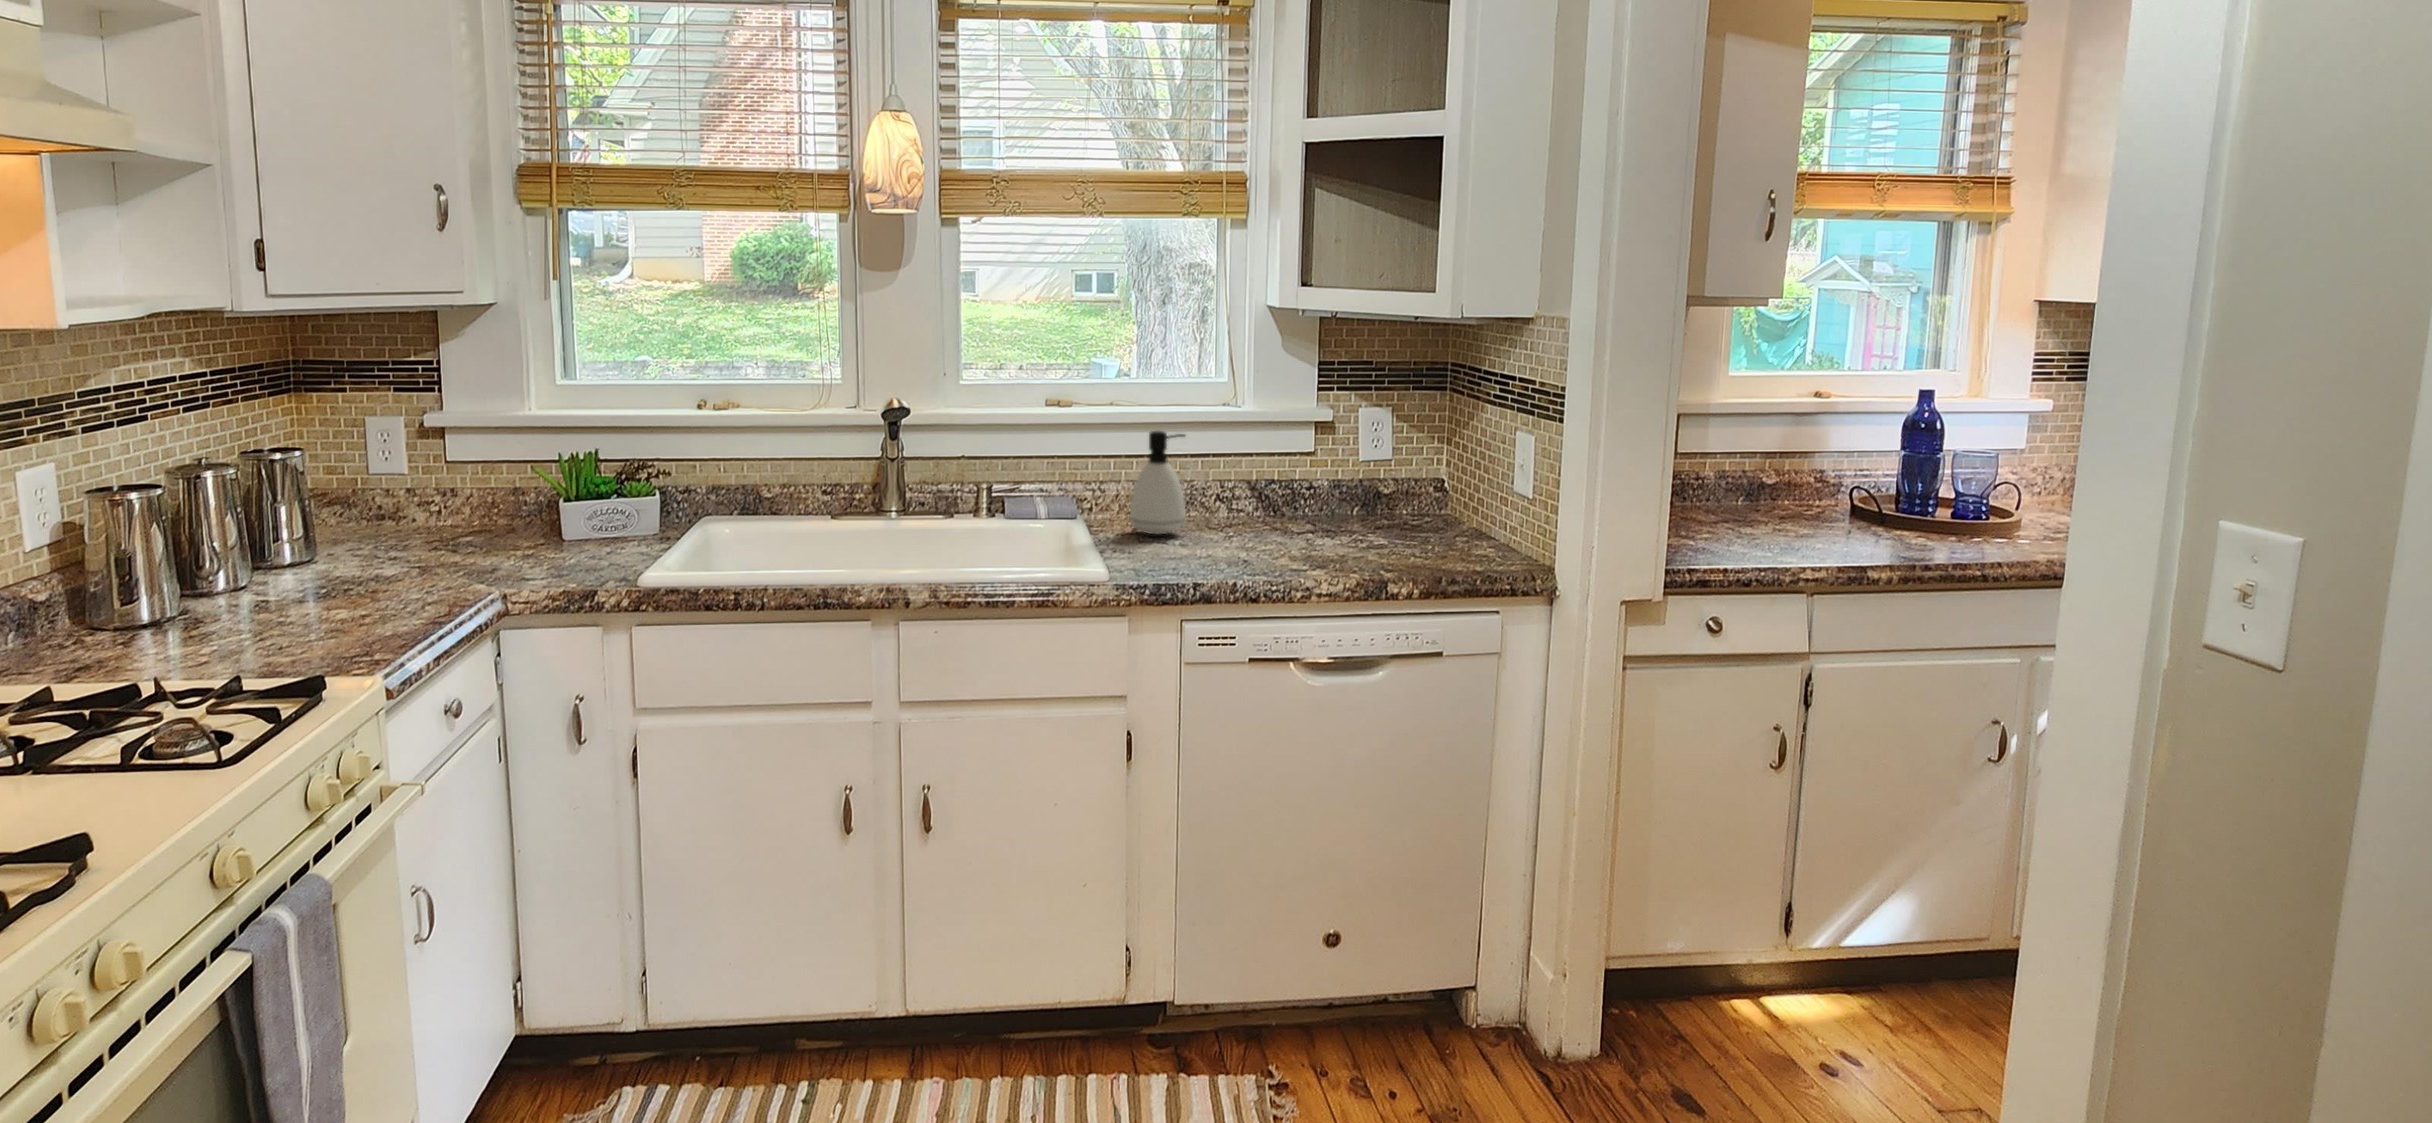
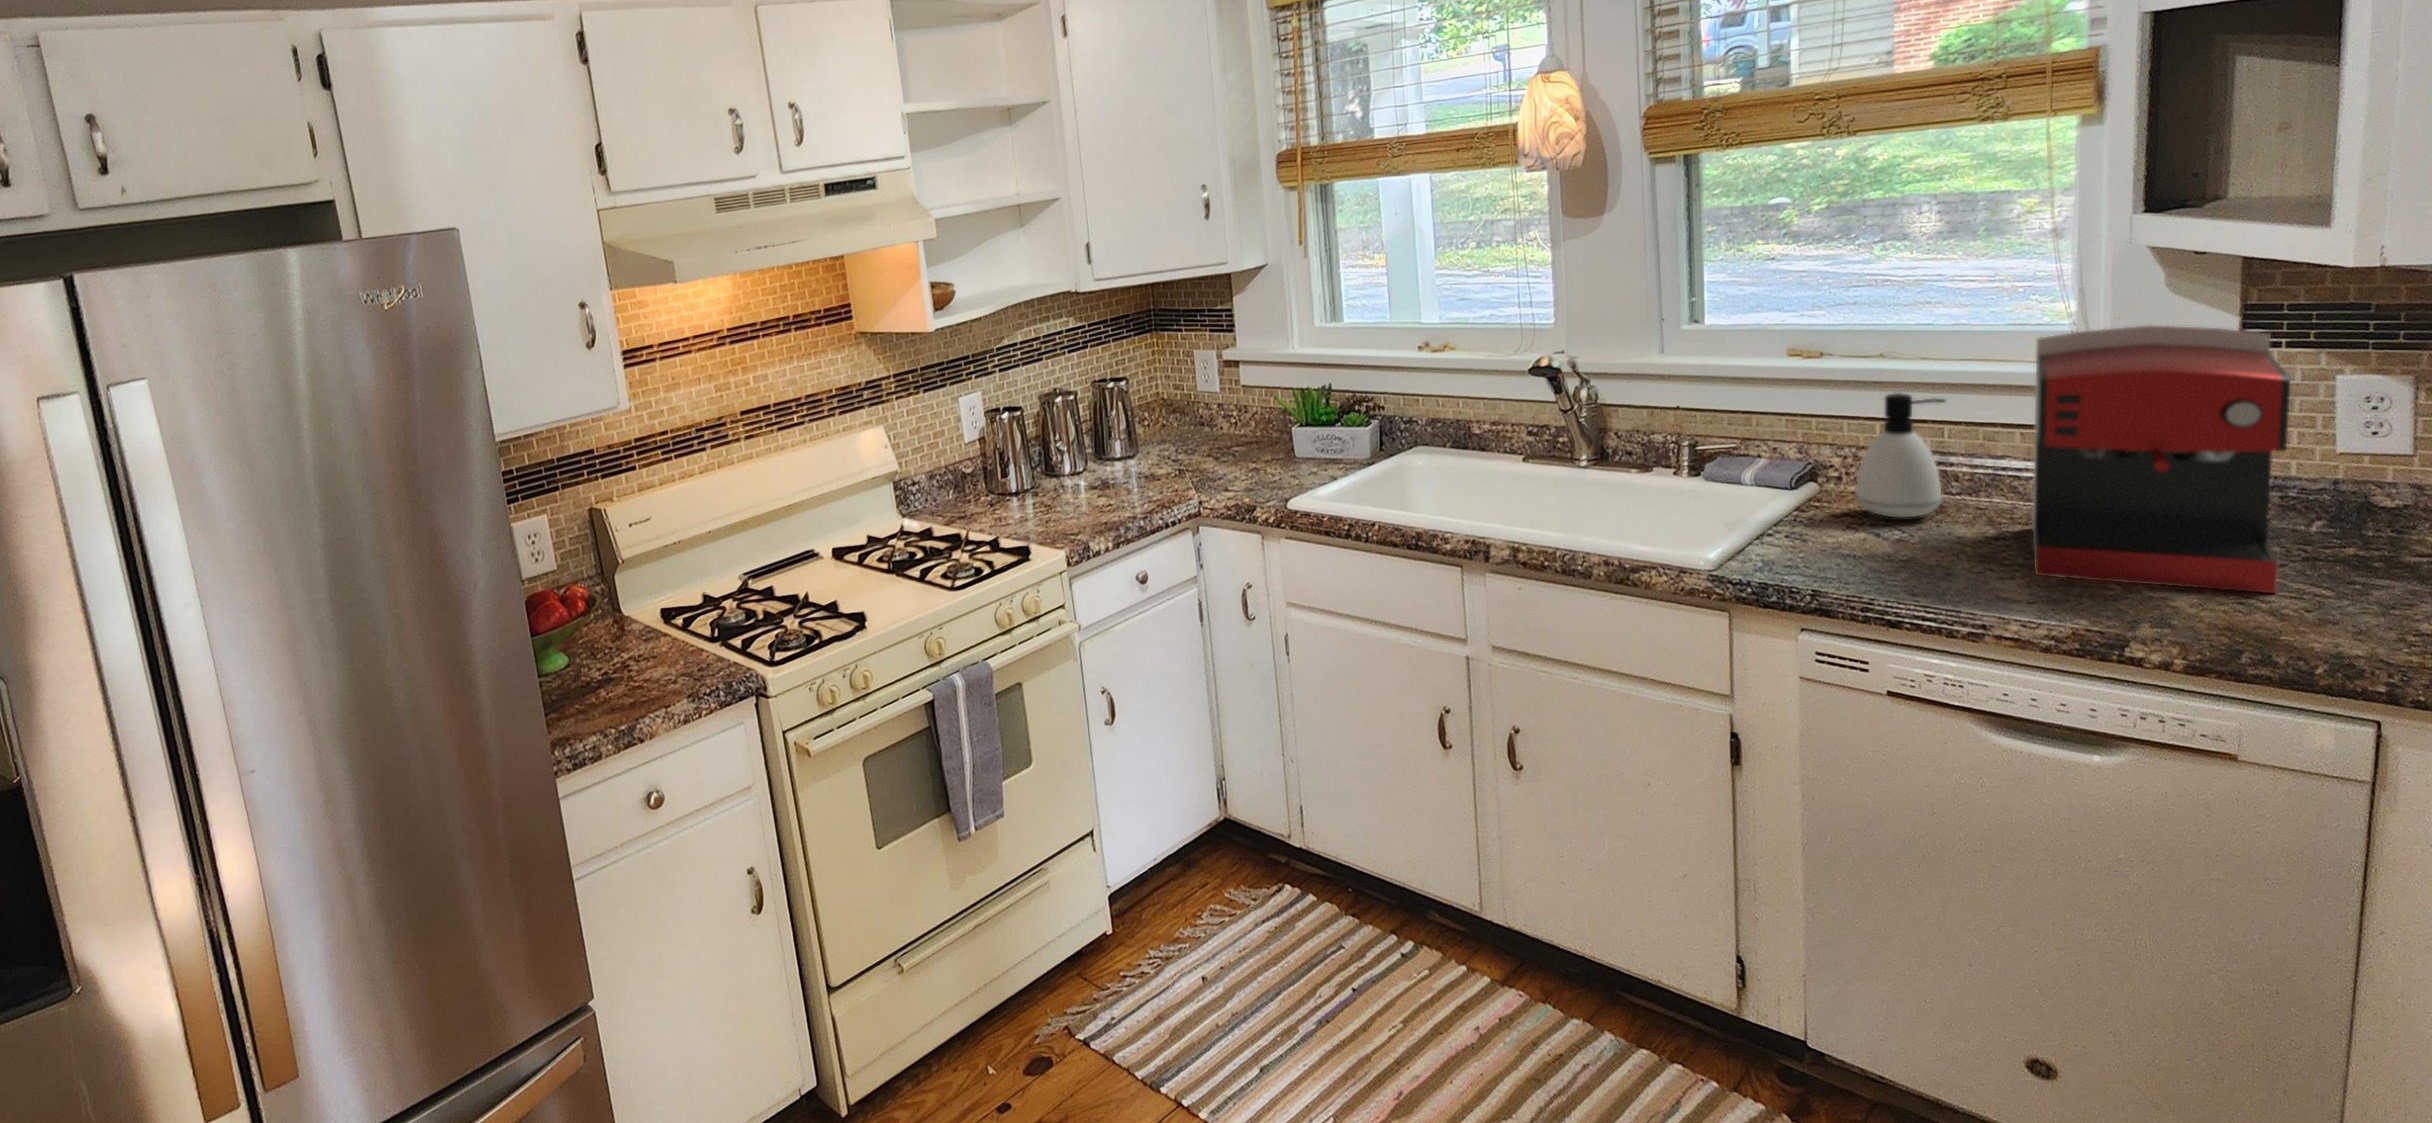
coffee maker: none [1240,370,1410,557] -> present [2032,326,2290,593]

